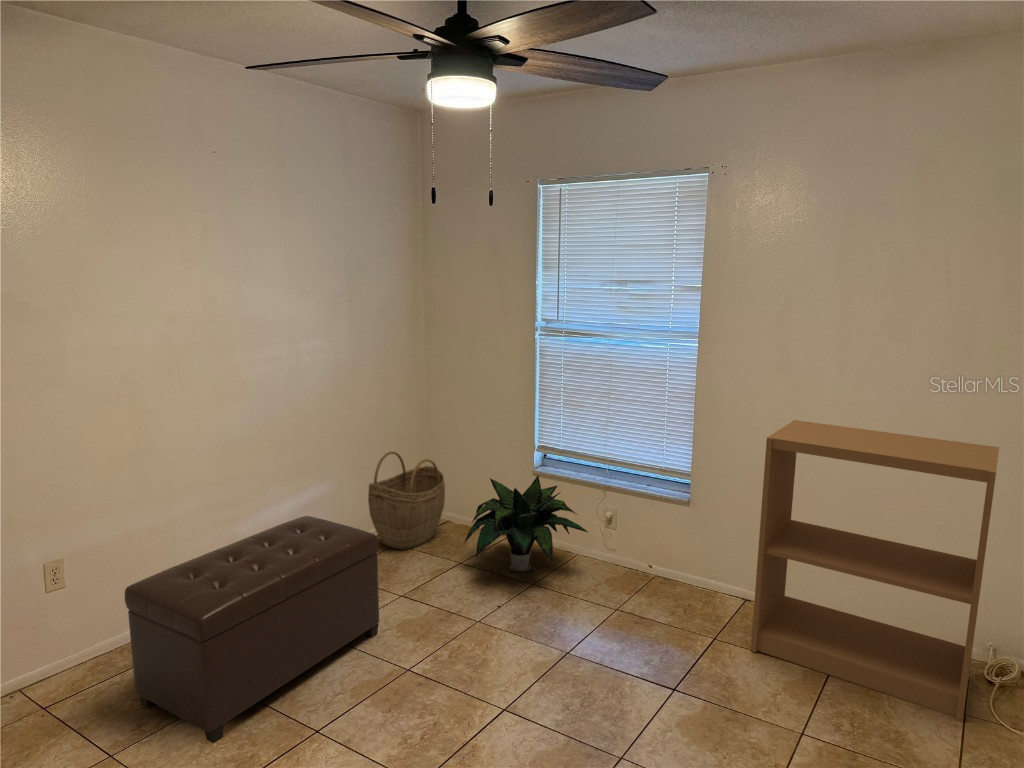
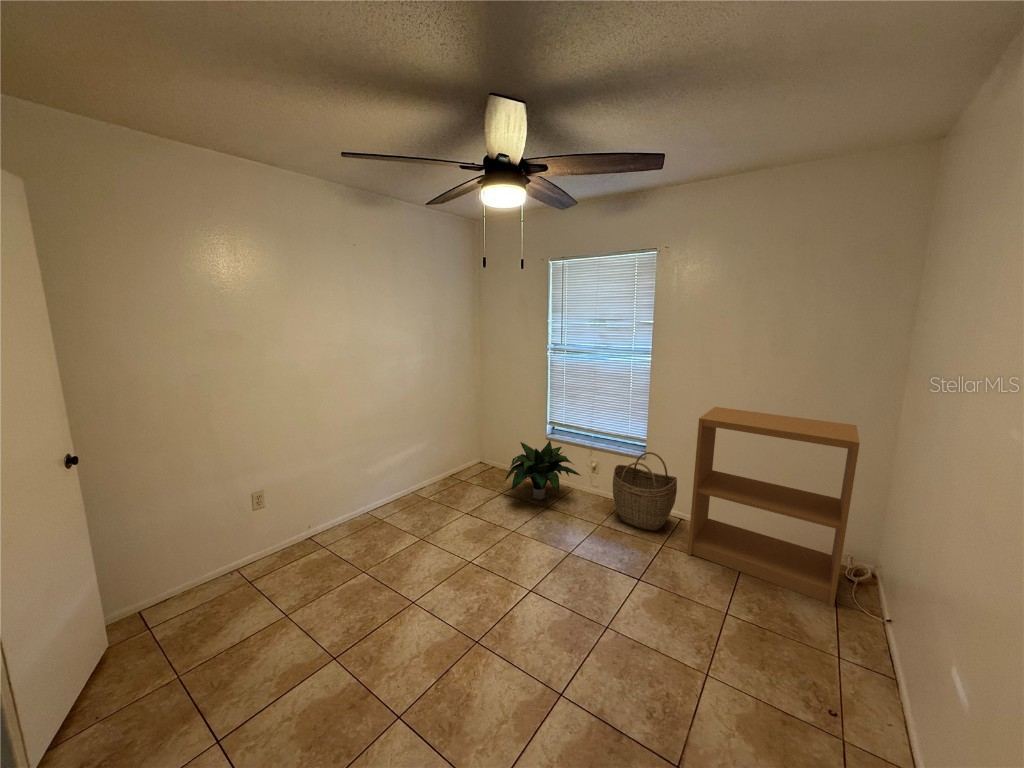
woven basket: present [368,452,445,549] -> present [613,452,677,531]
ottoman: present [125,516,379,743] -> none [295,465,452,609]

